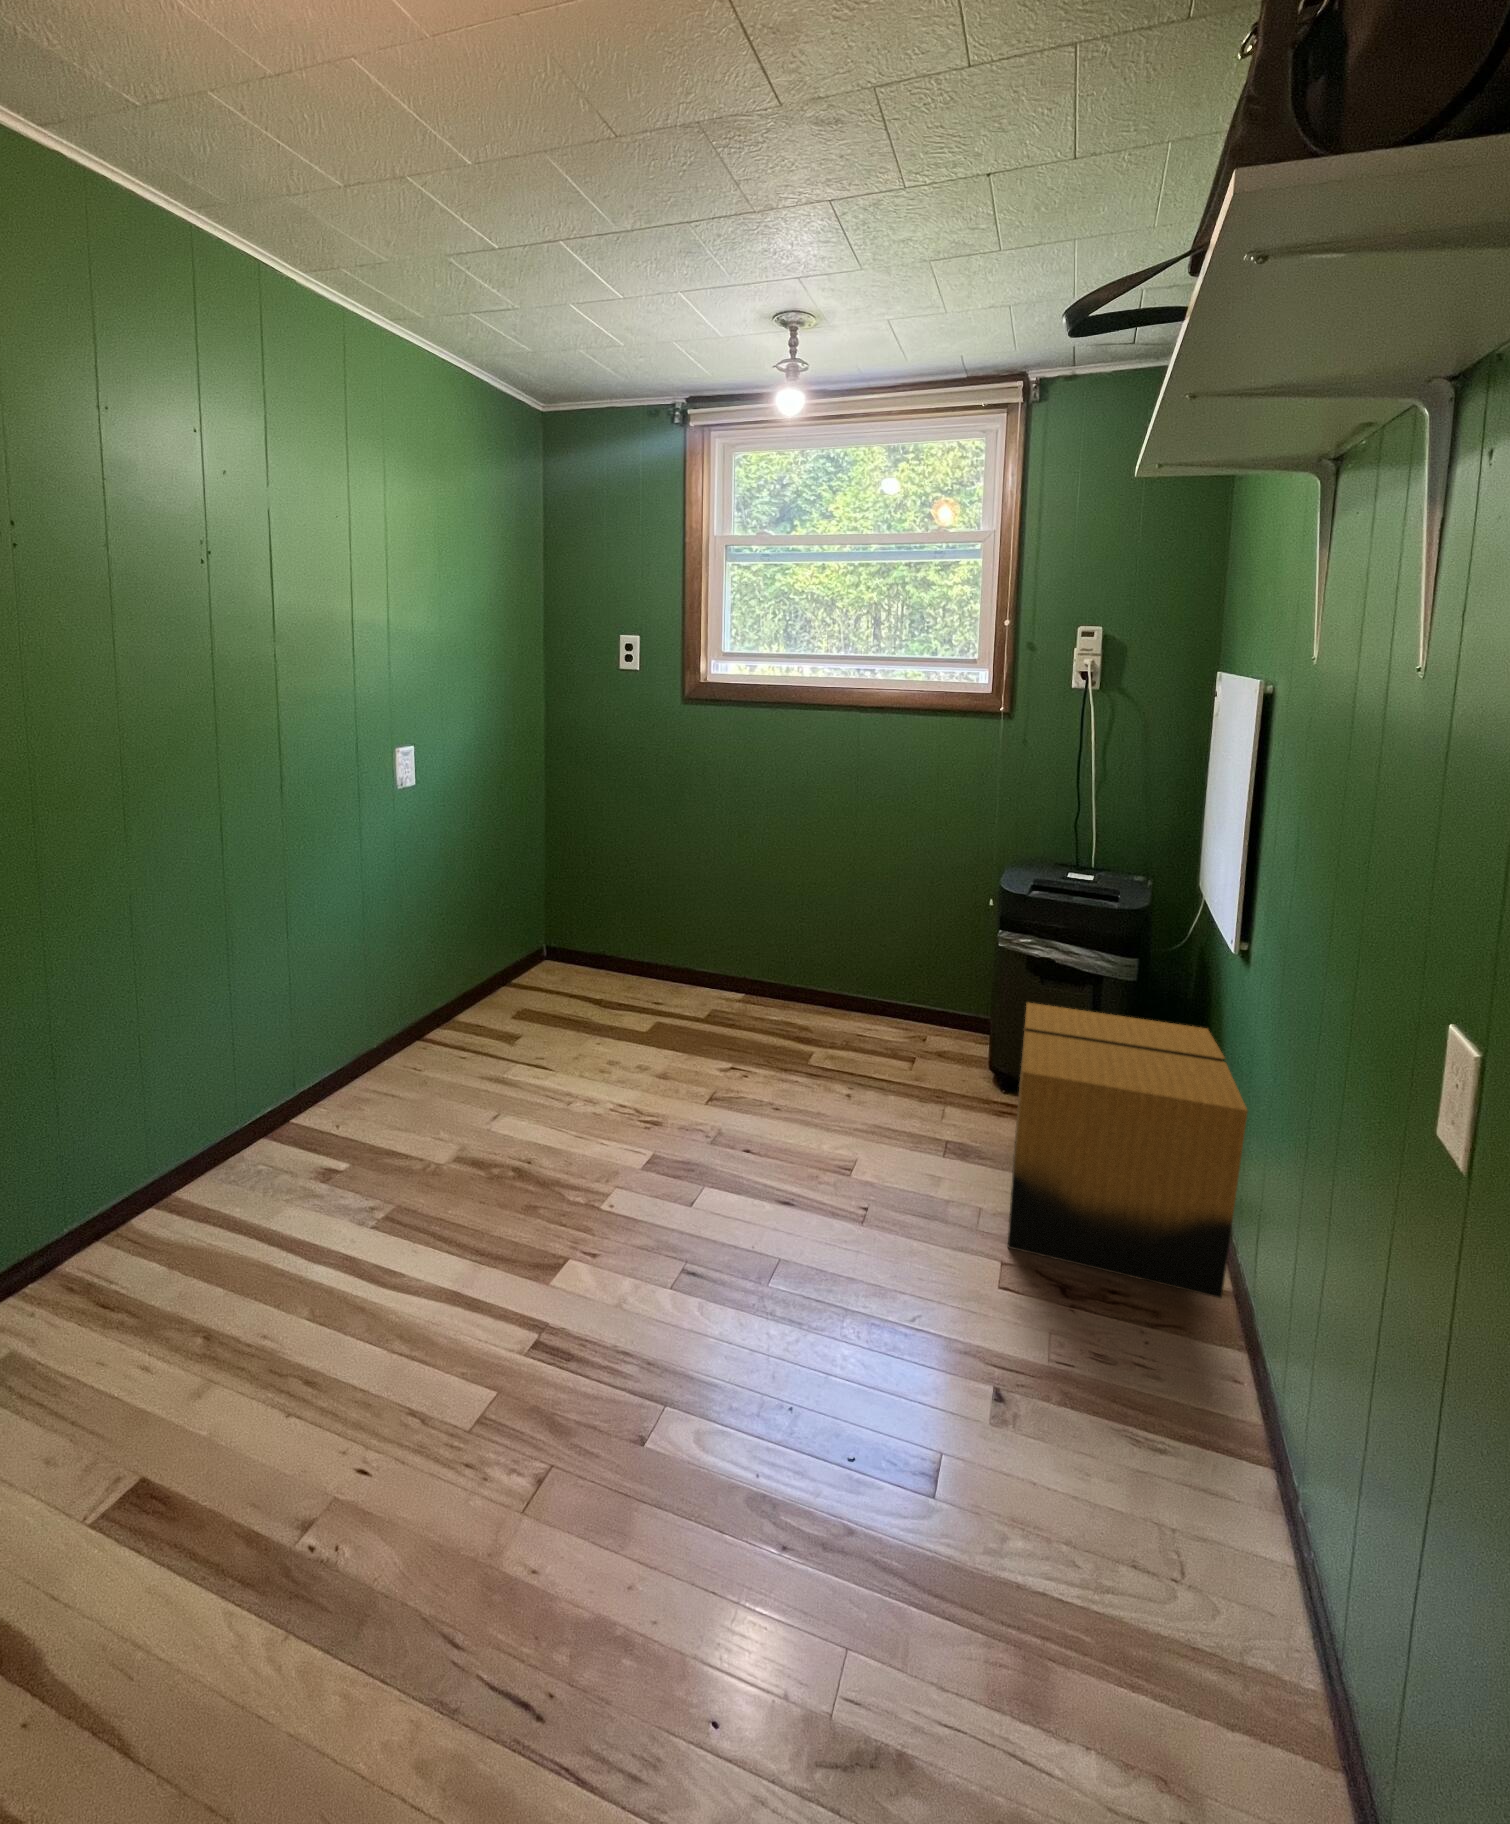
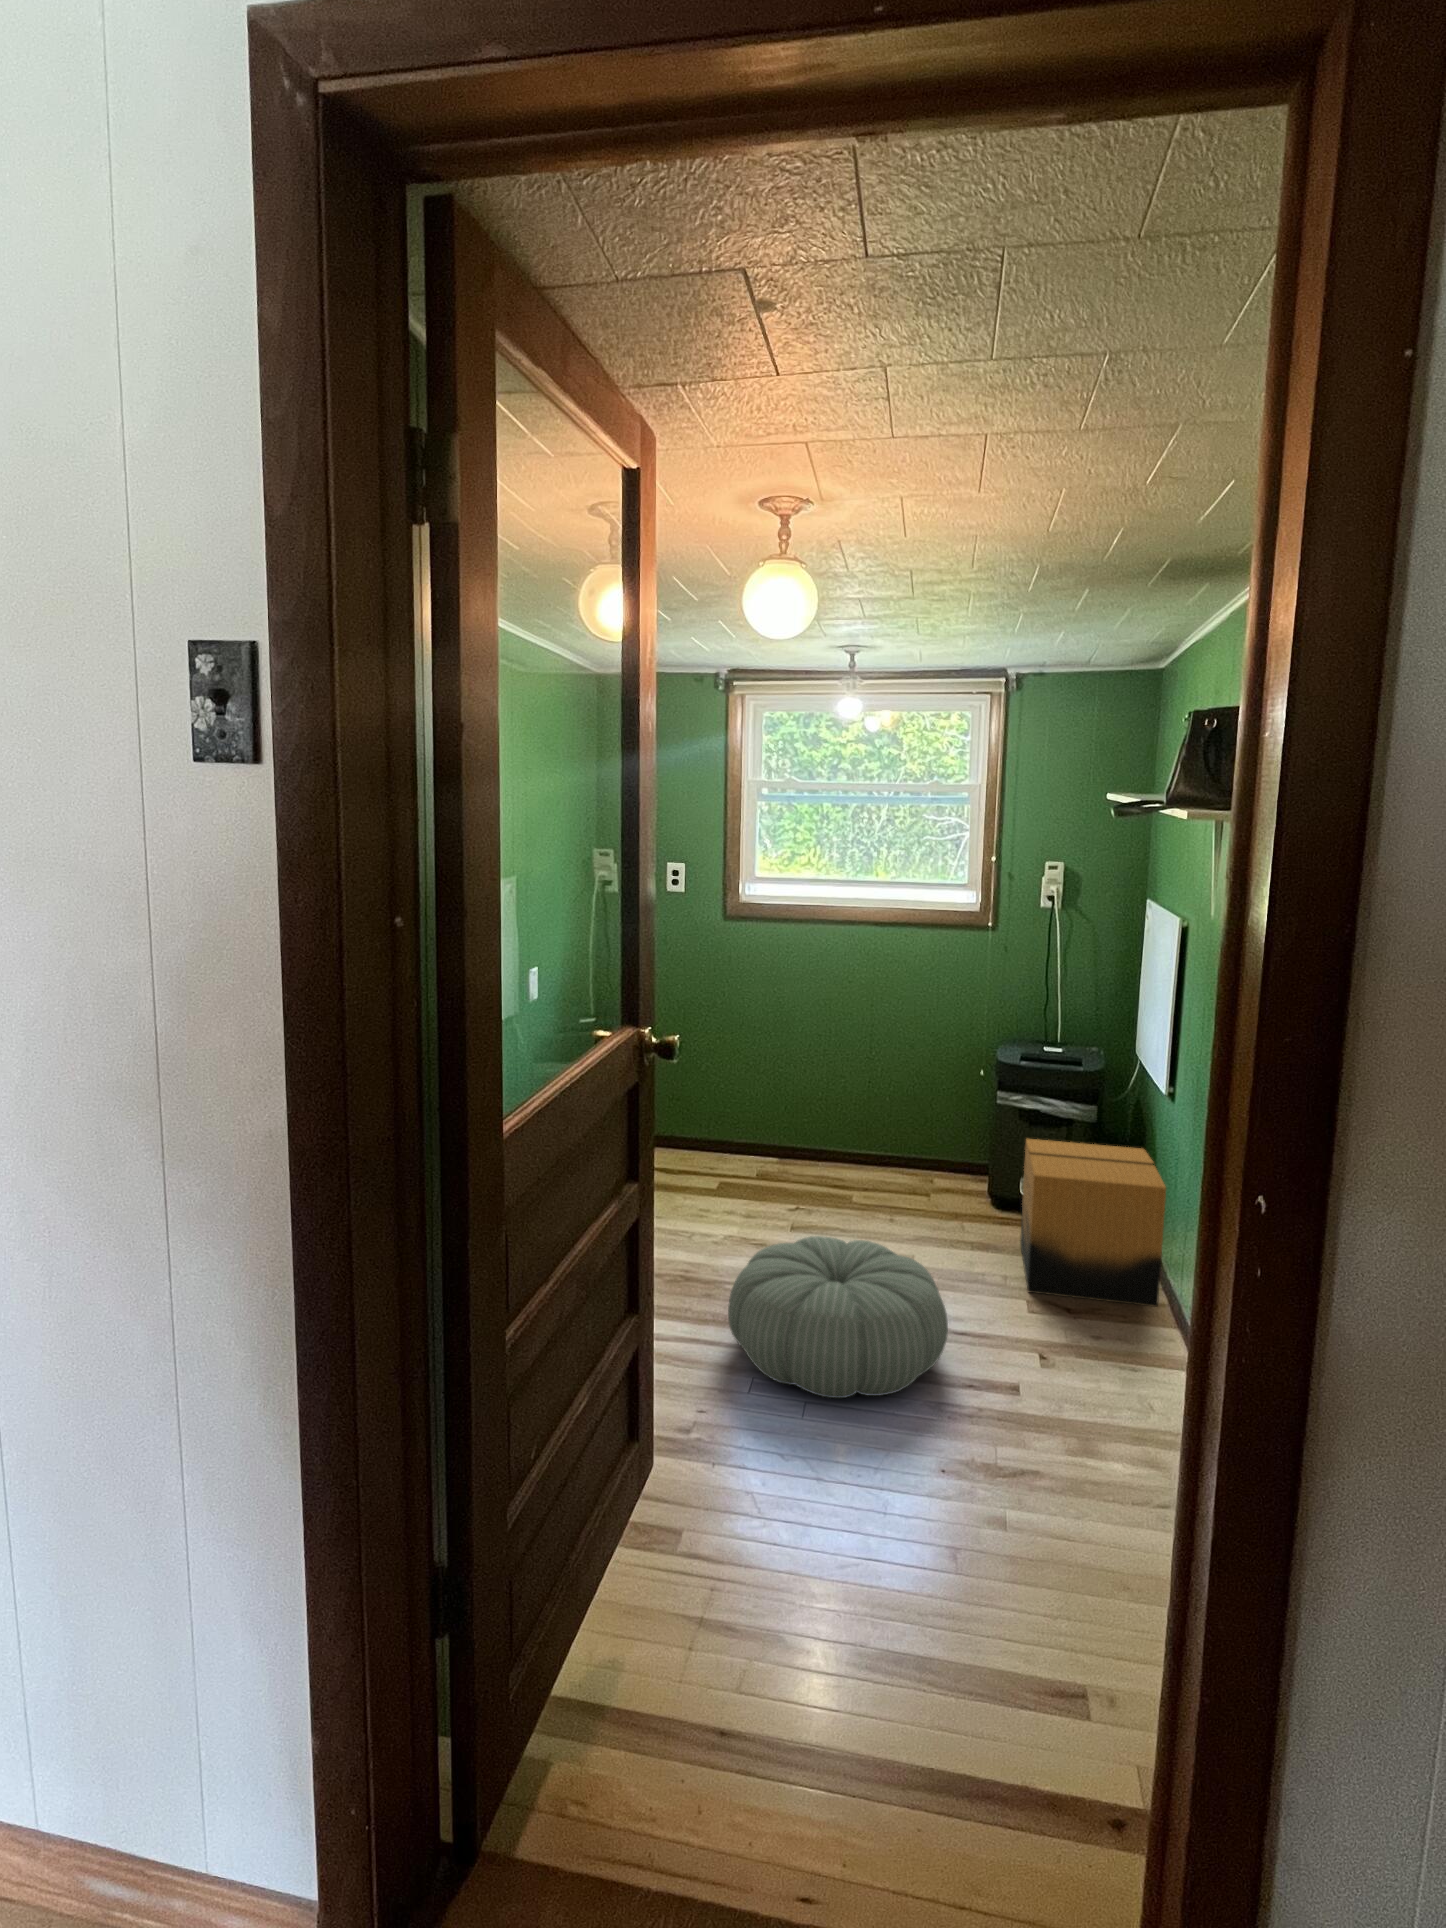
pouf: none [433,1158,822,1530] -> present [728,1236,948,1398]

